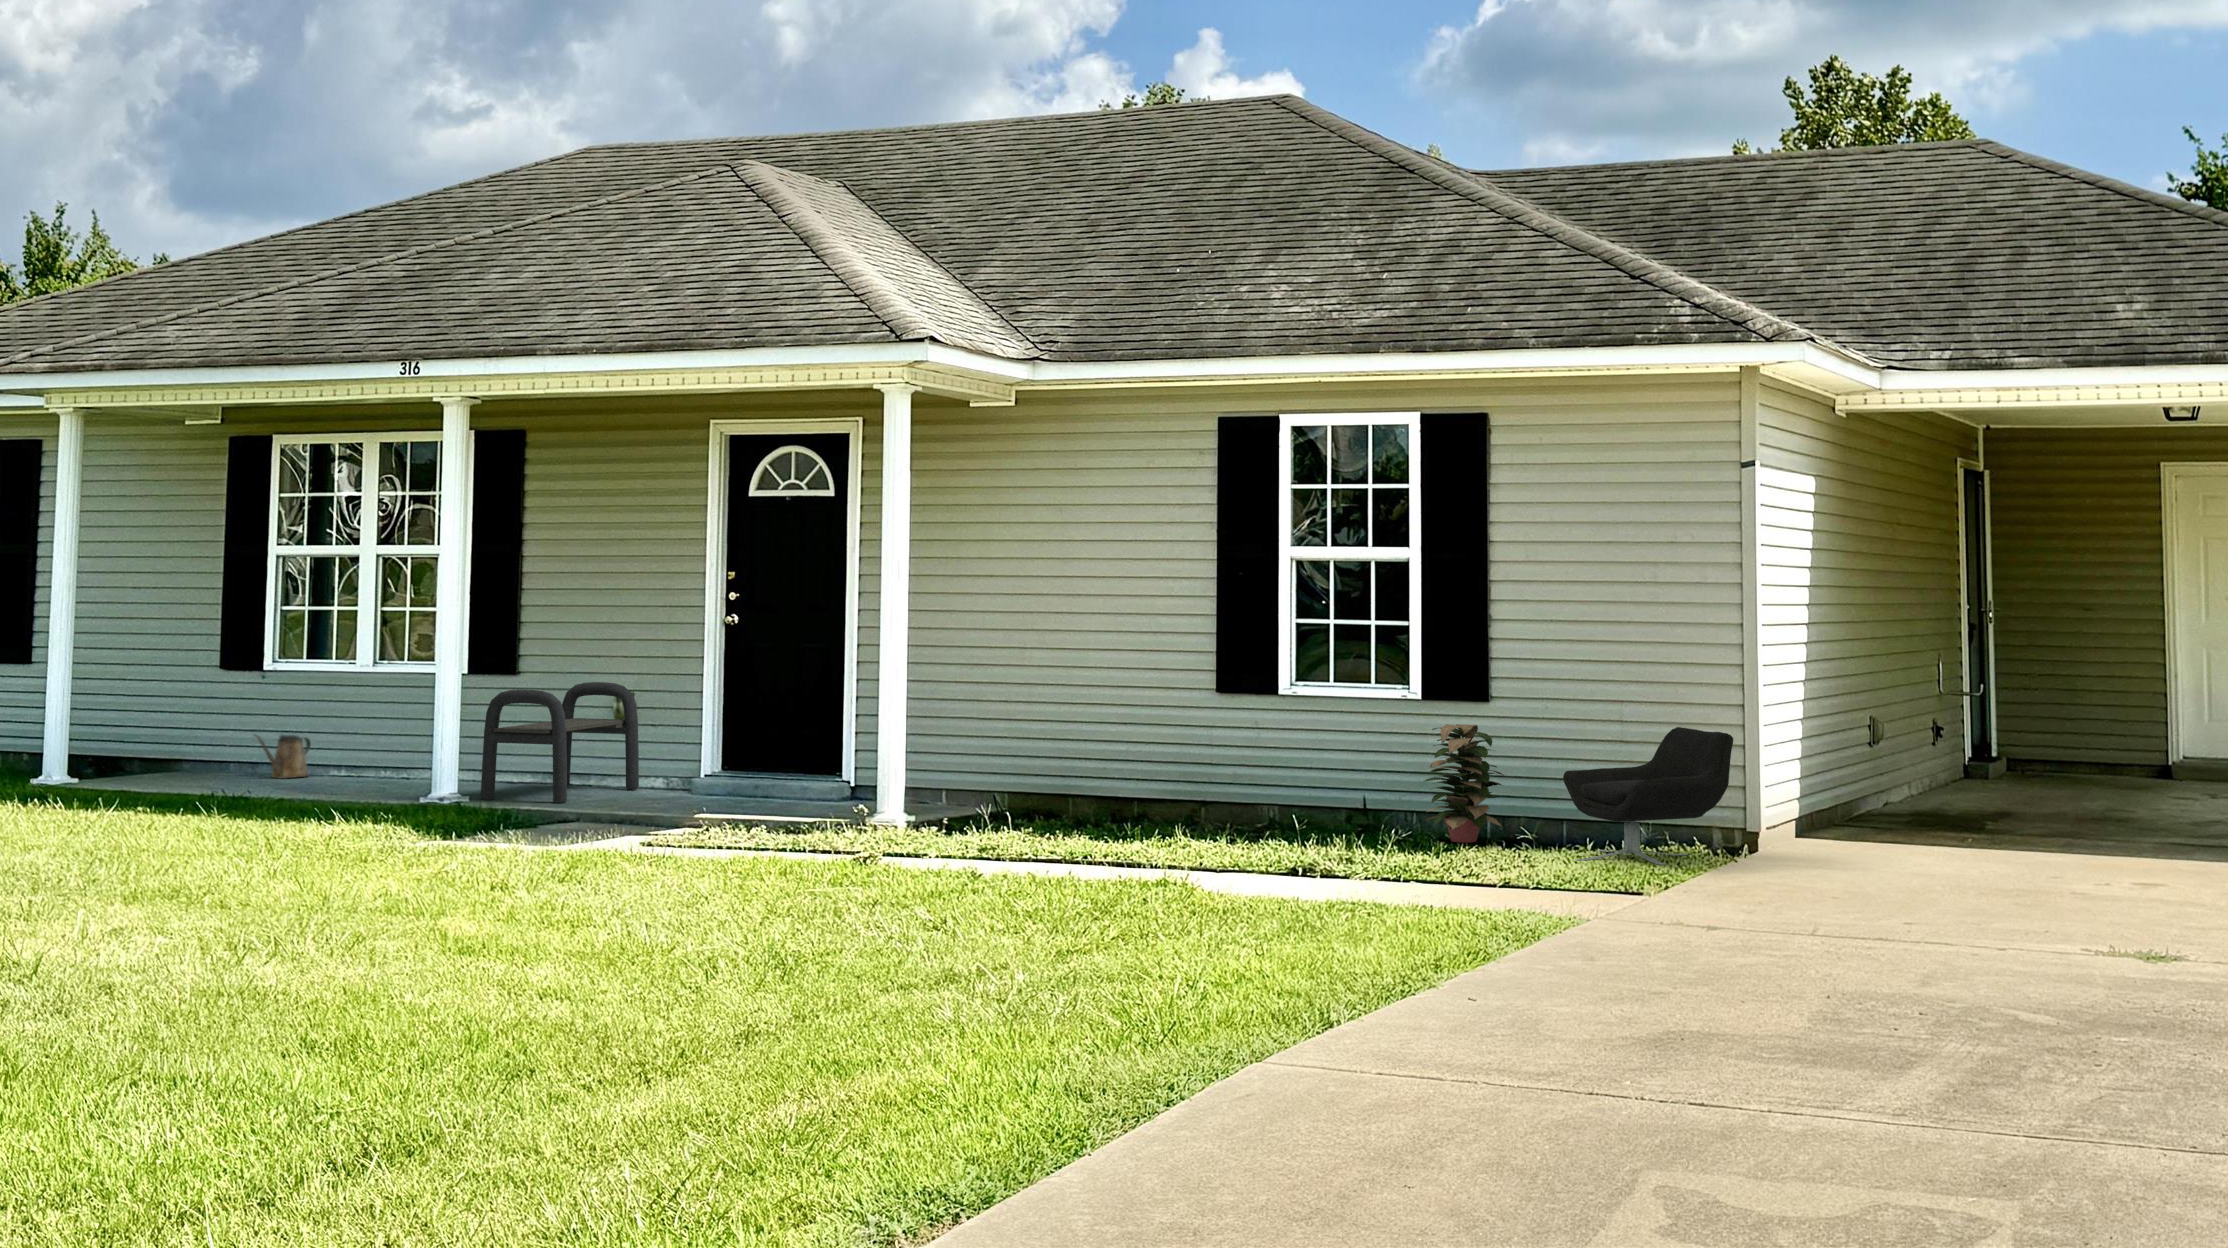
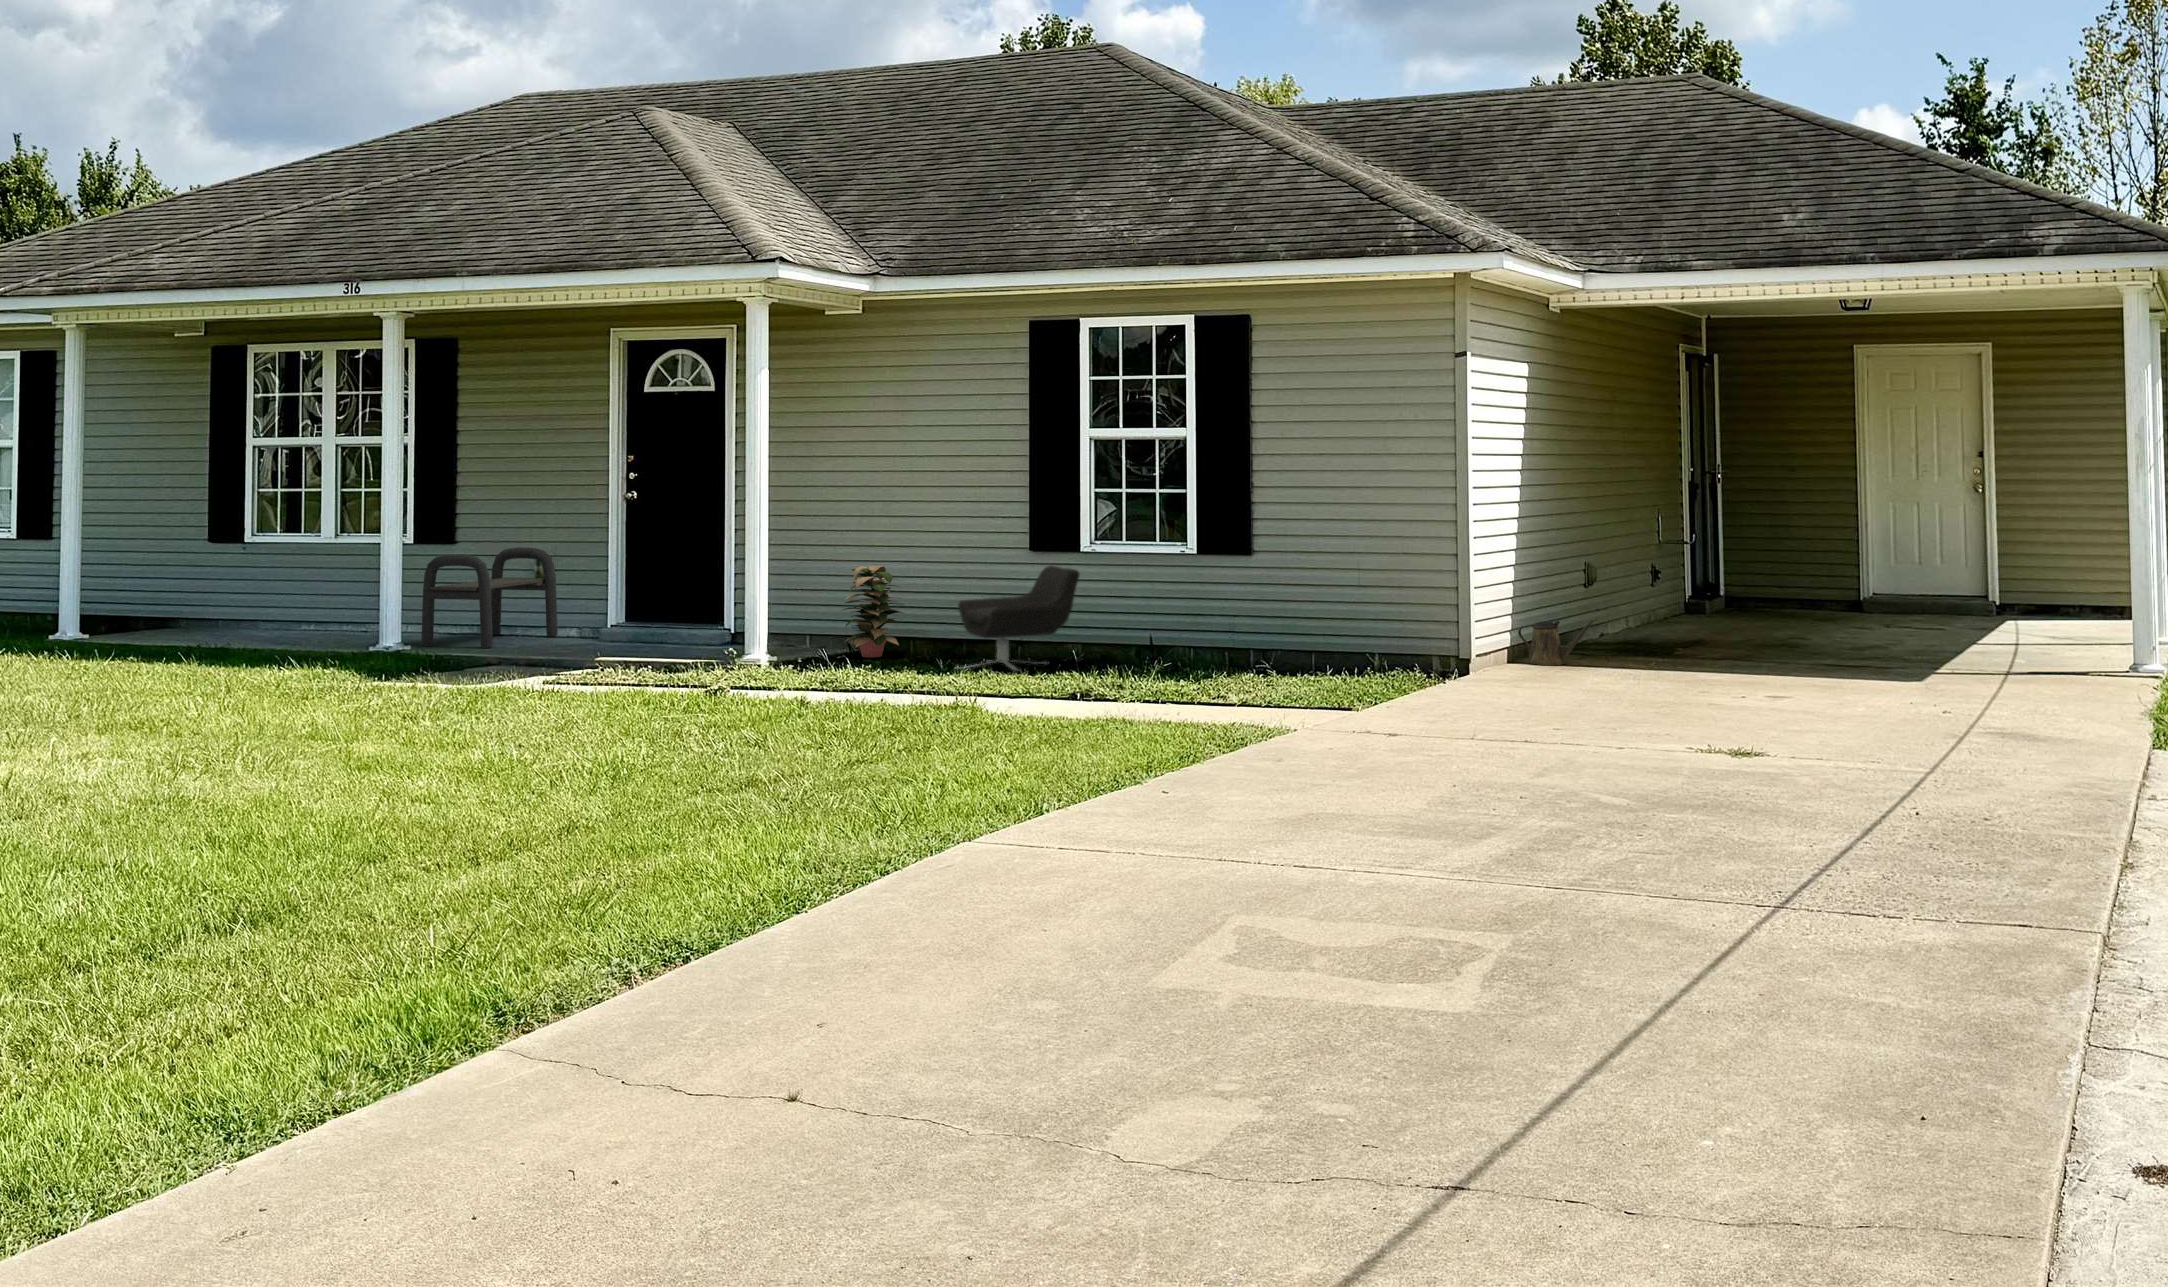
decorative plant: present [1424,724,1503,843] -> present [842,566,904,657]
lounge chair: present [1563,727,1733,865] -> present [958,566,1079,670]
watering can: present [255,734,311,778] -> present [1518,618,1597,665]

